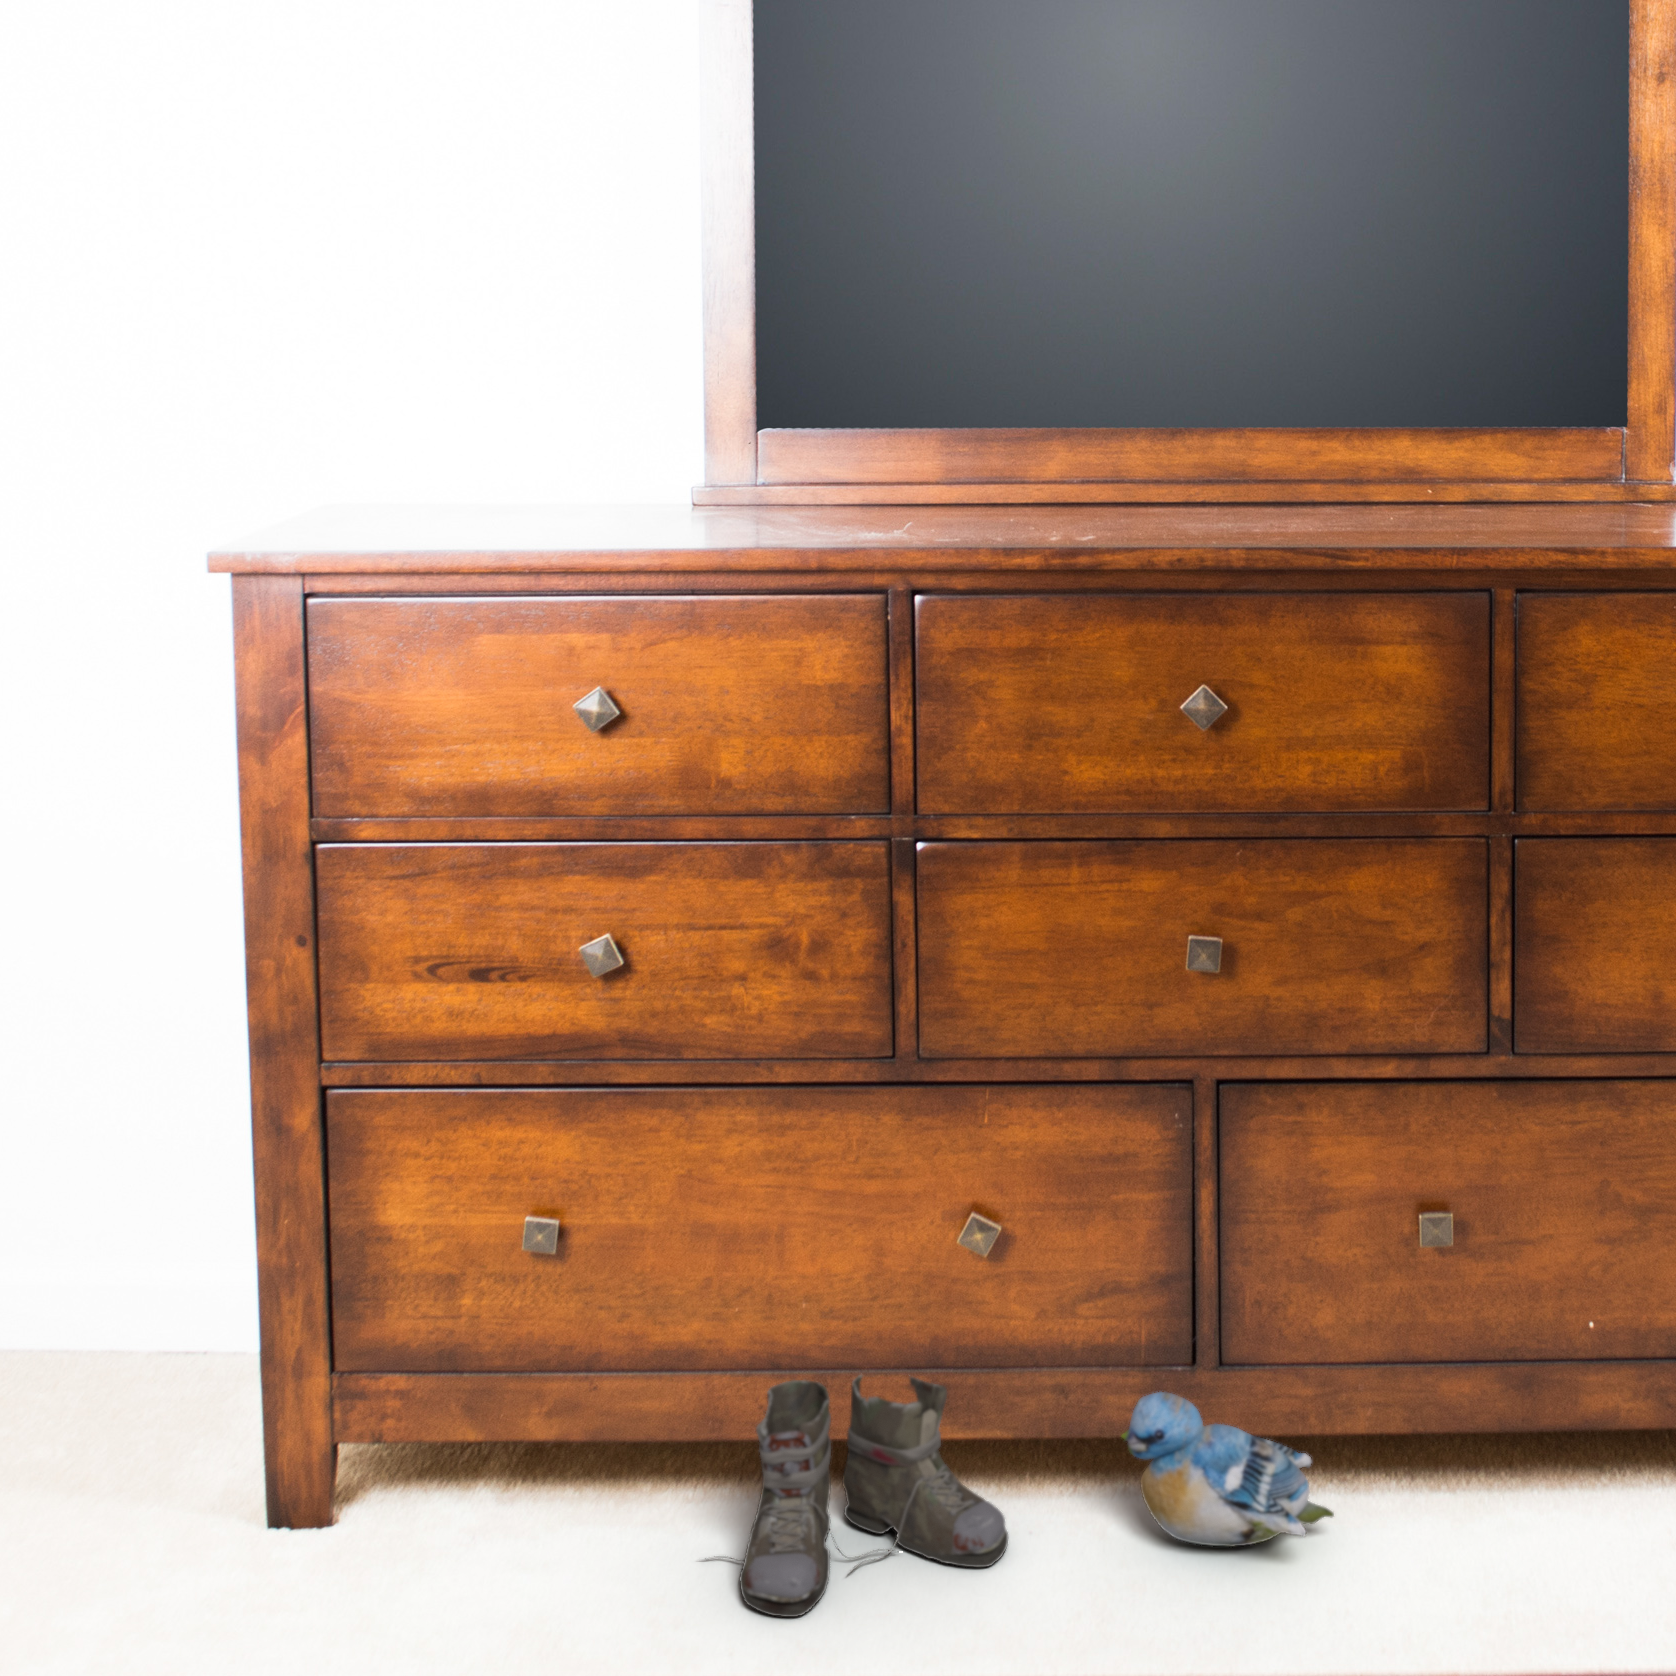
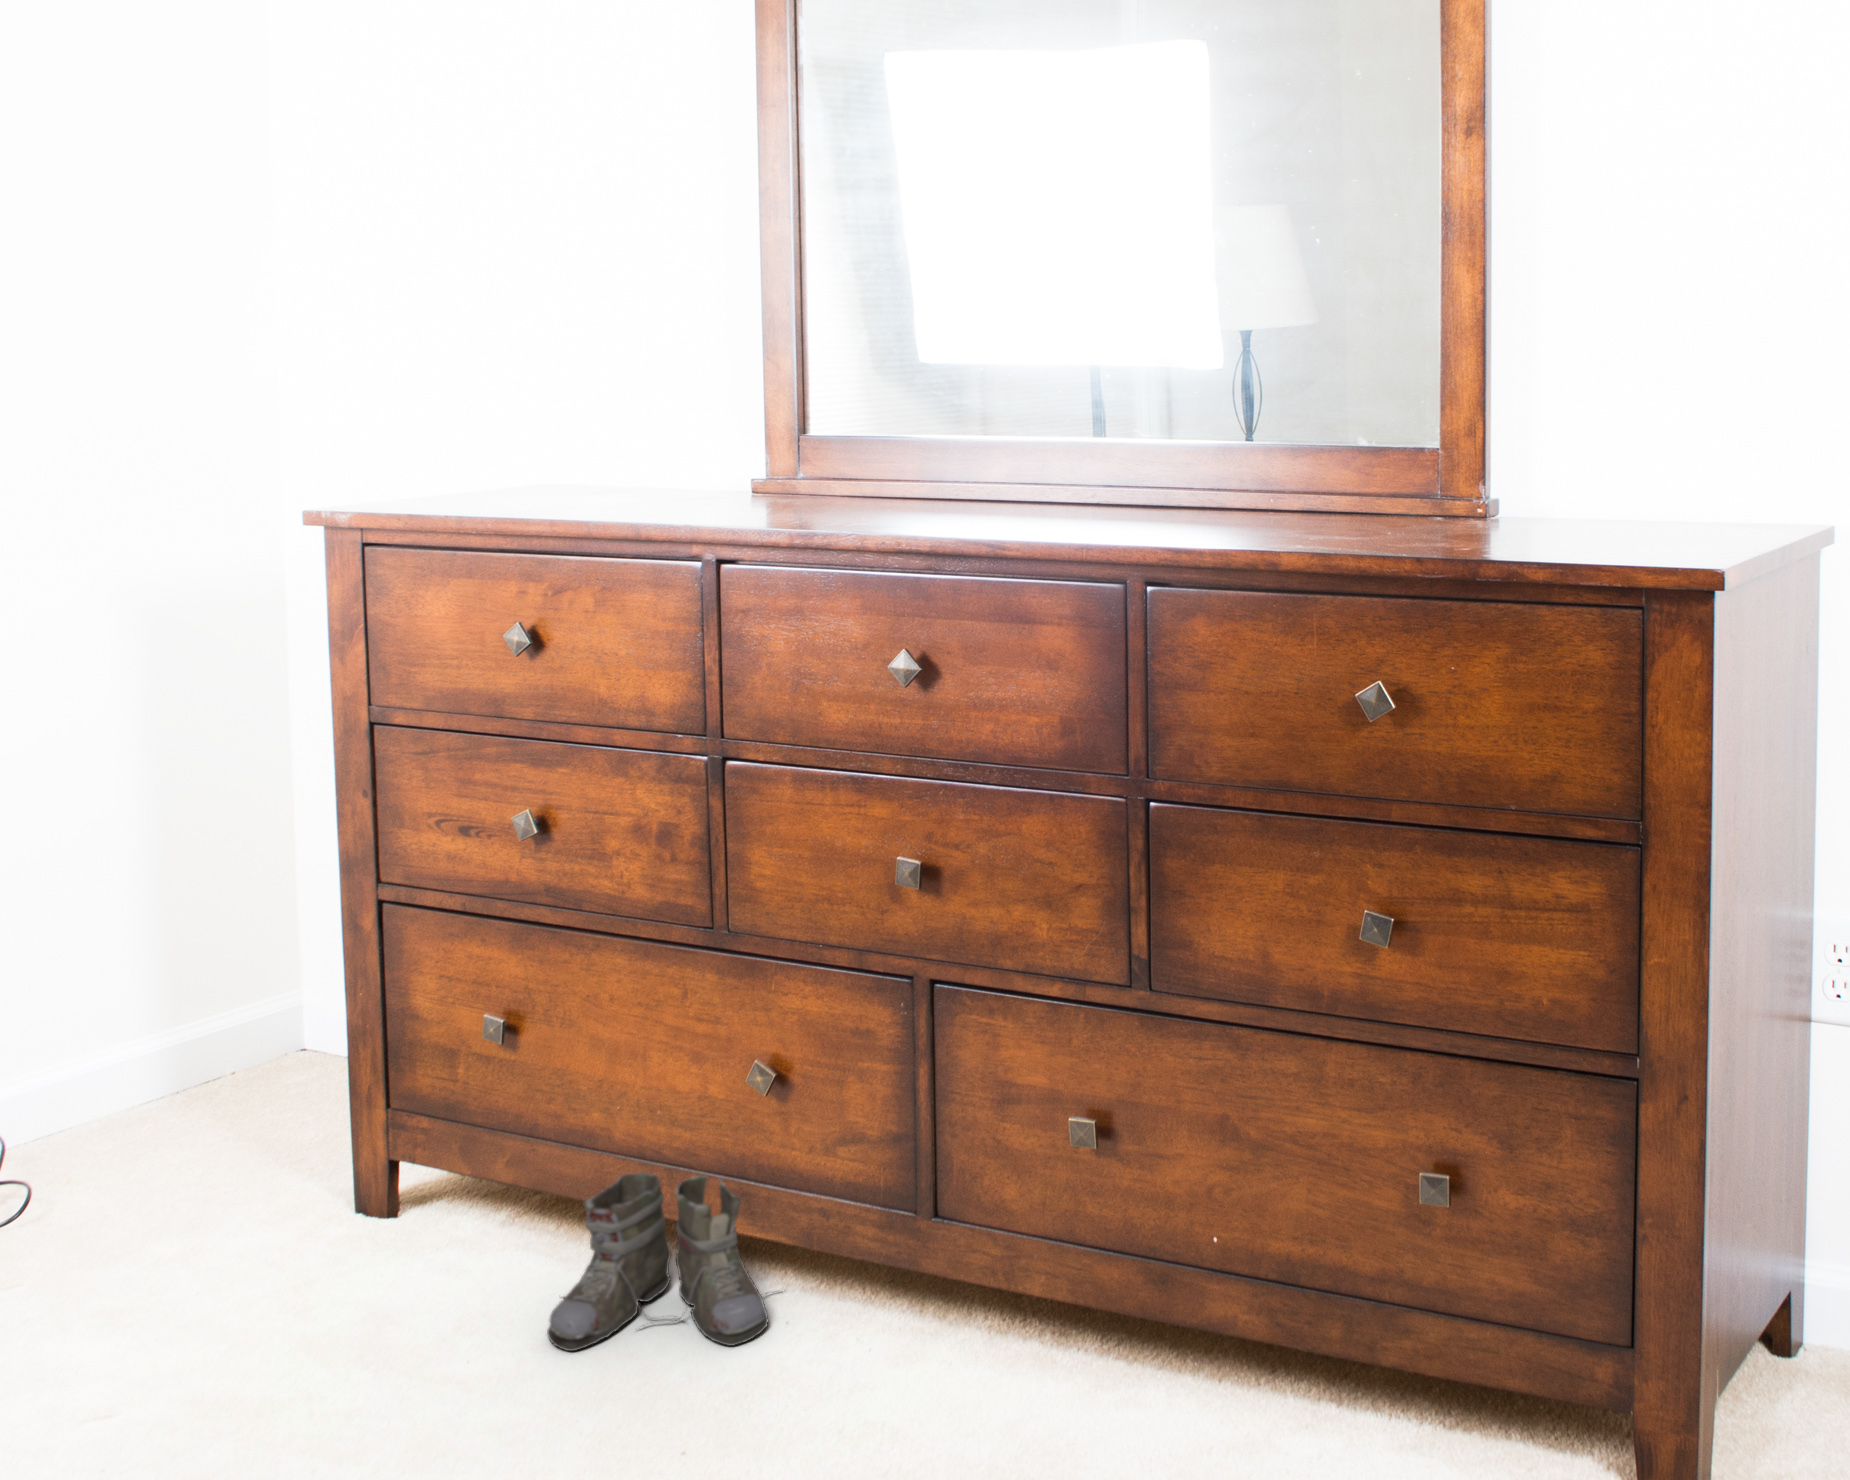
plush toy: present [1122,1392,1334,1546] -> none [844,1232,1004,1374]

